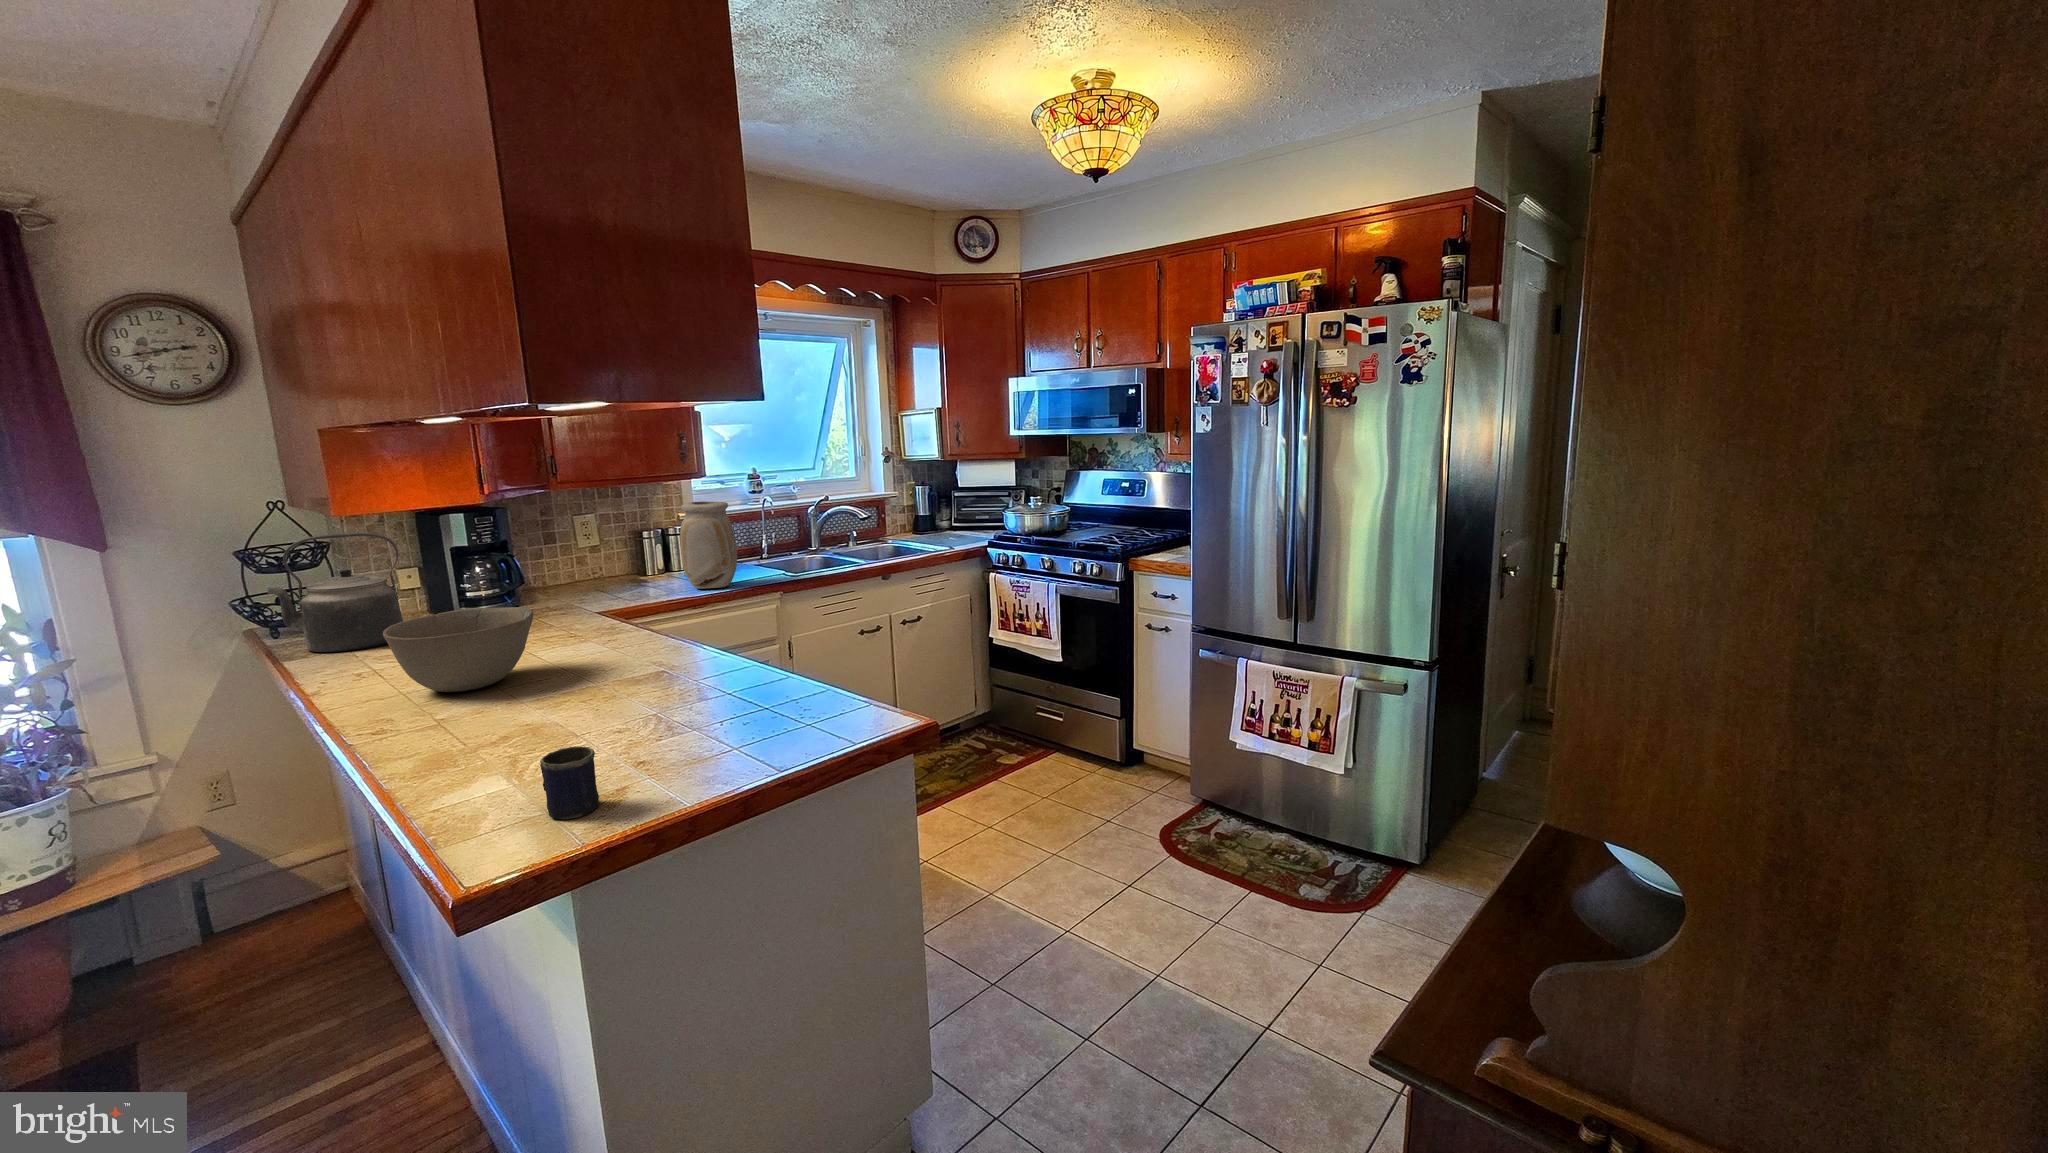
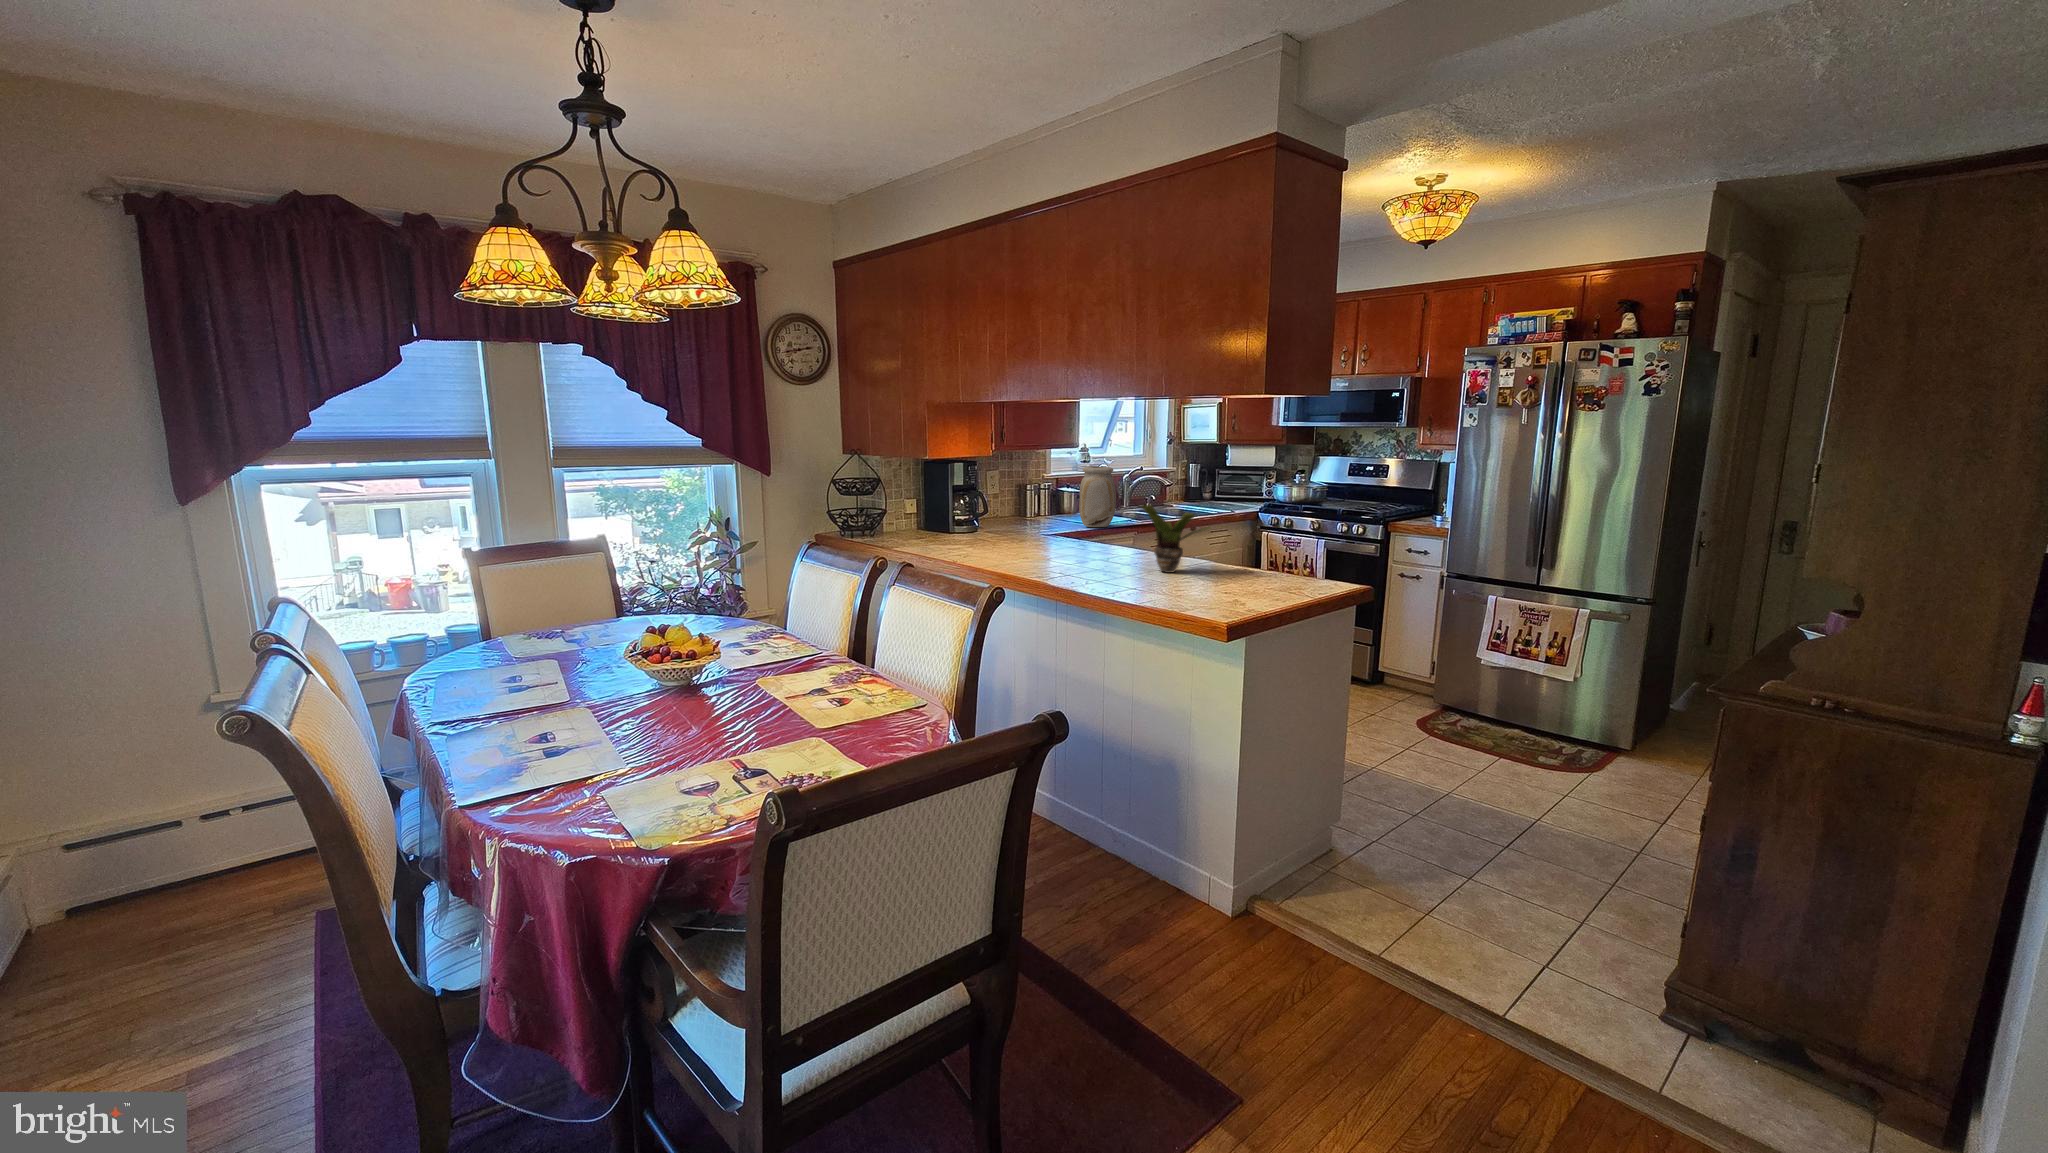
kettle: present [266,533,403,652] -> none [879,475,944,548]
potted plant: none [582,583,711,700] -> present [1142,504,1210,573]
bowl: present [383,607,533,692] -> none [1008,520,1083,566]
mug: present [540,746,599,819] -> none [1204,574,1237,608]

